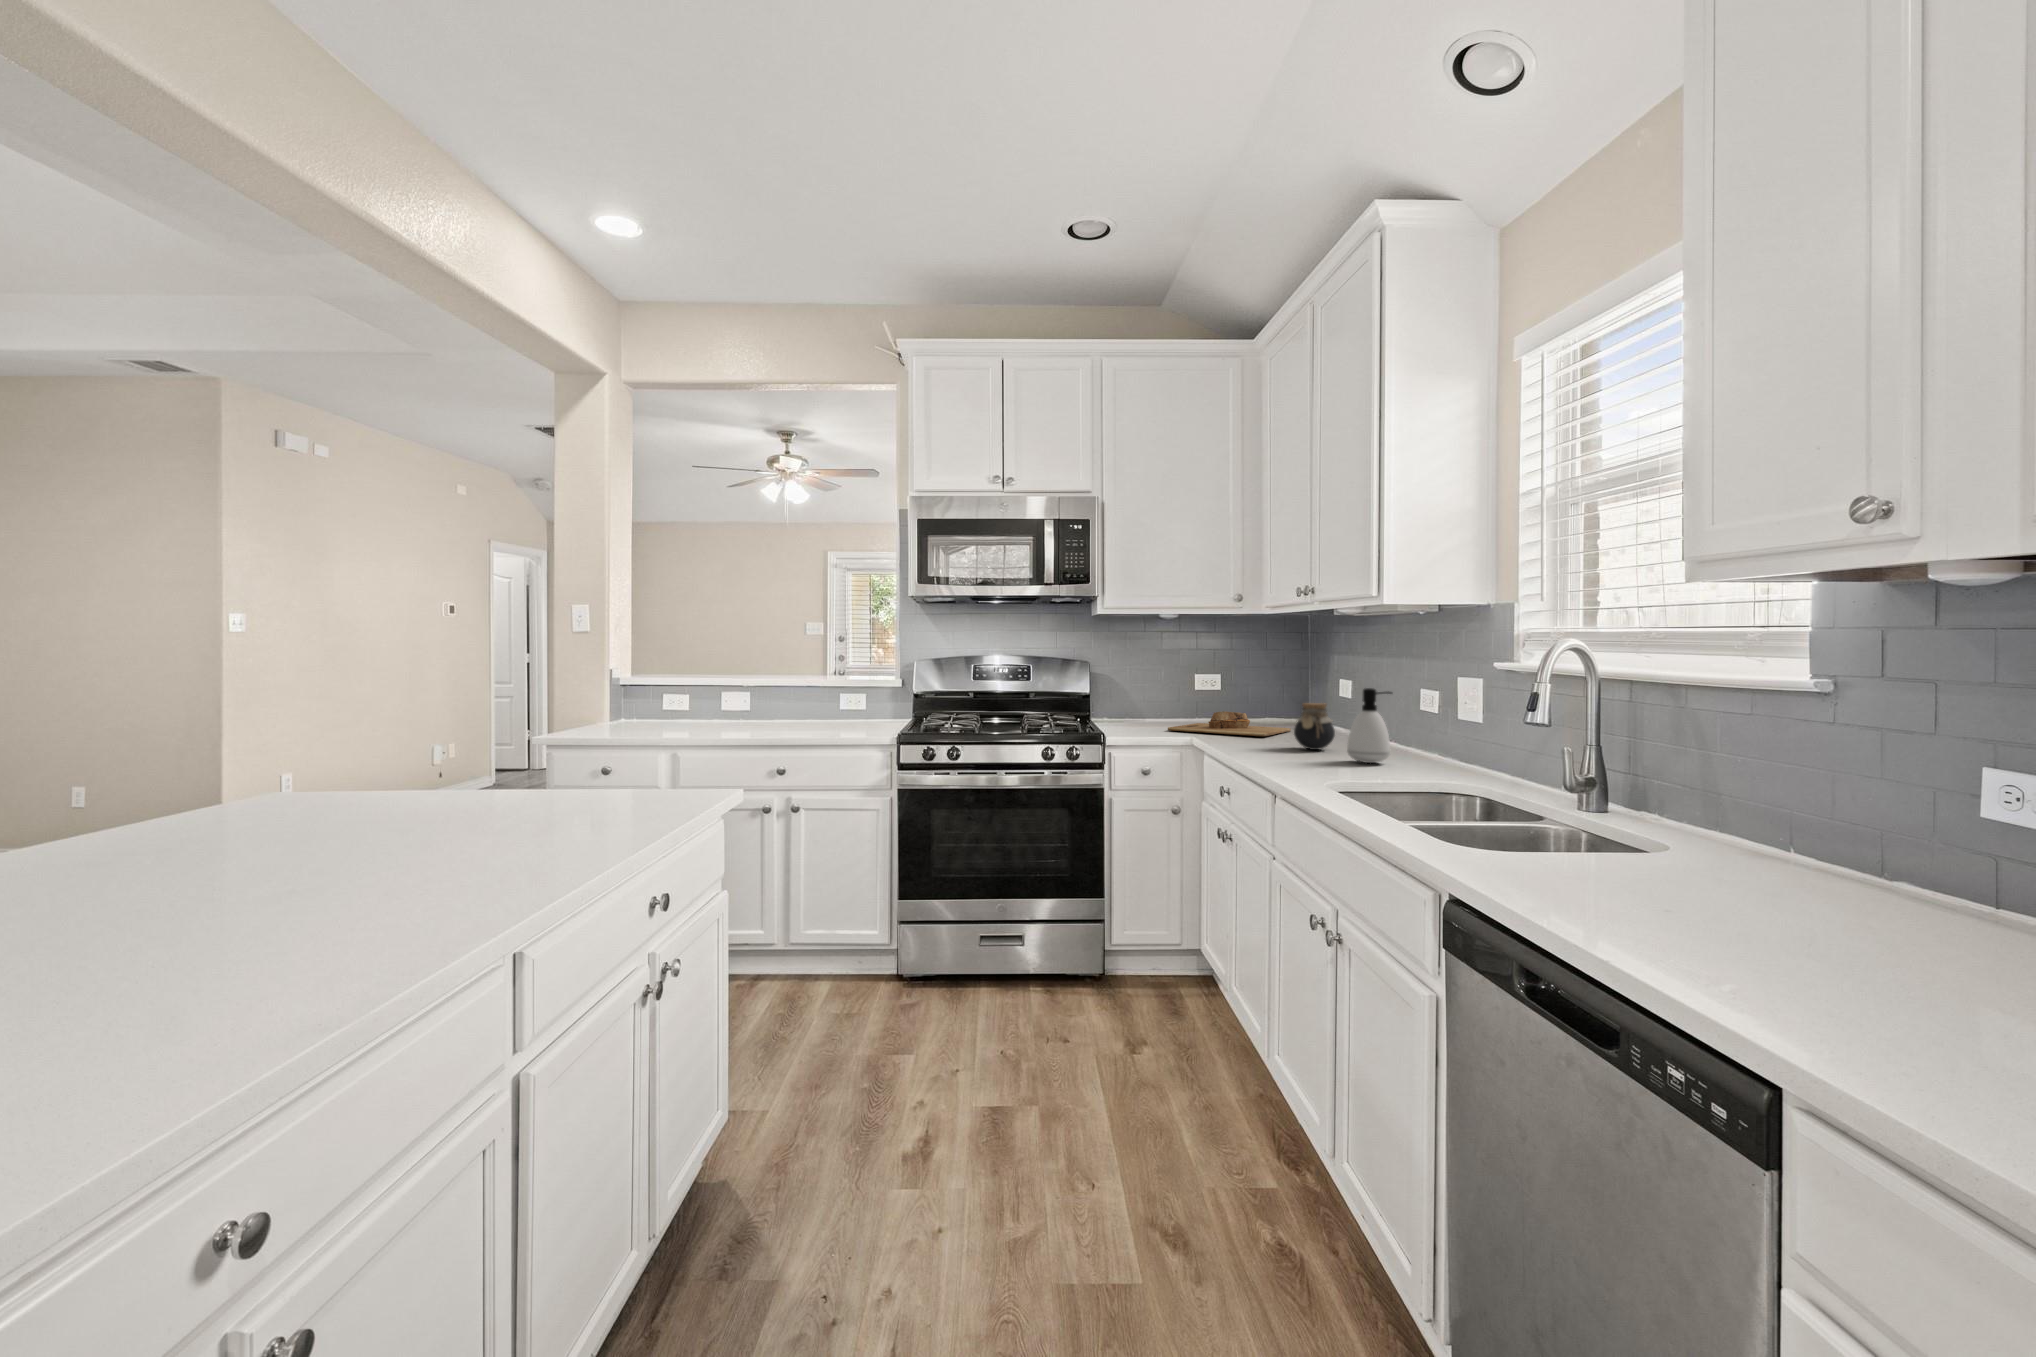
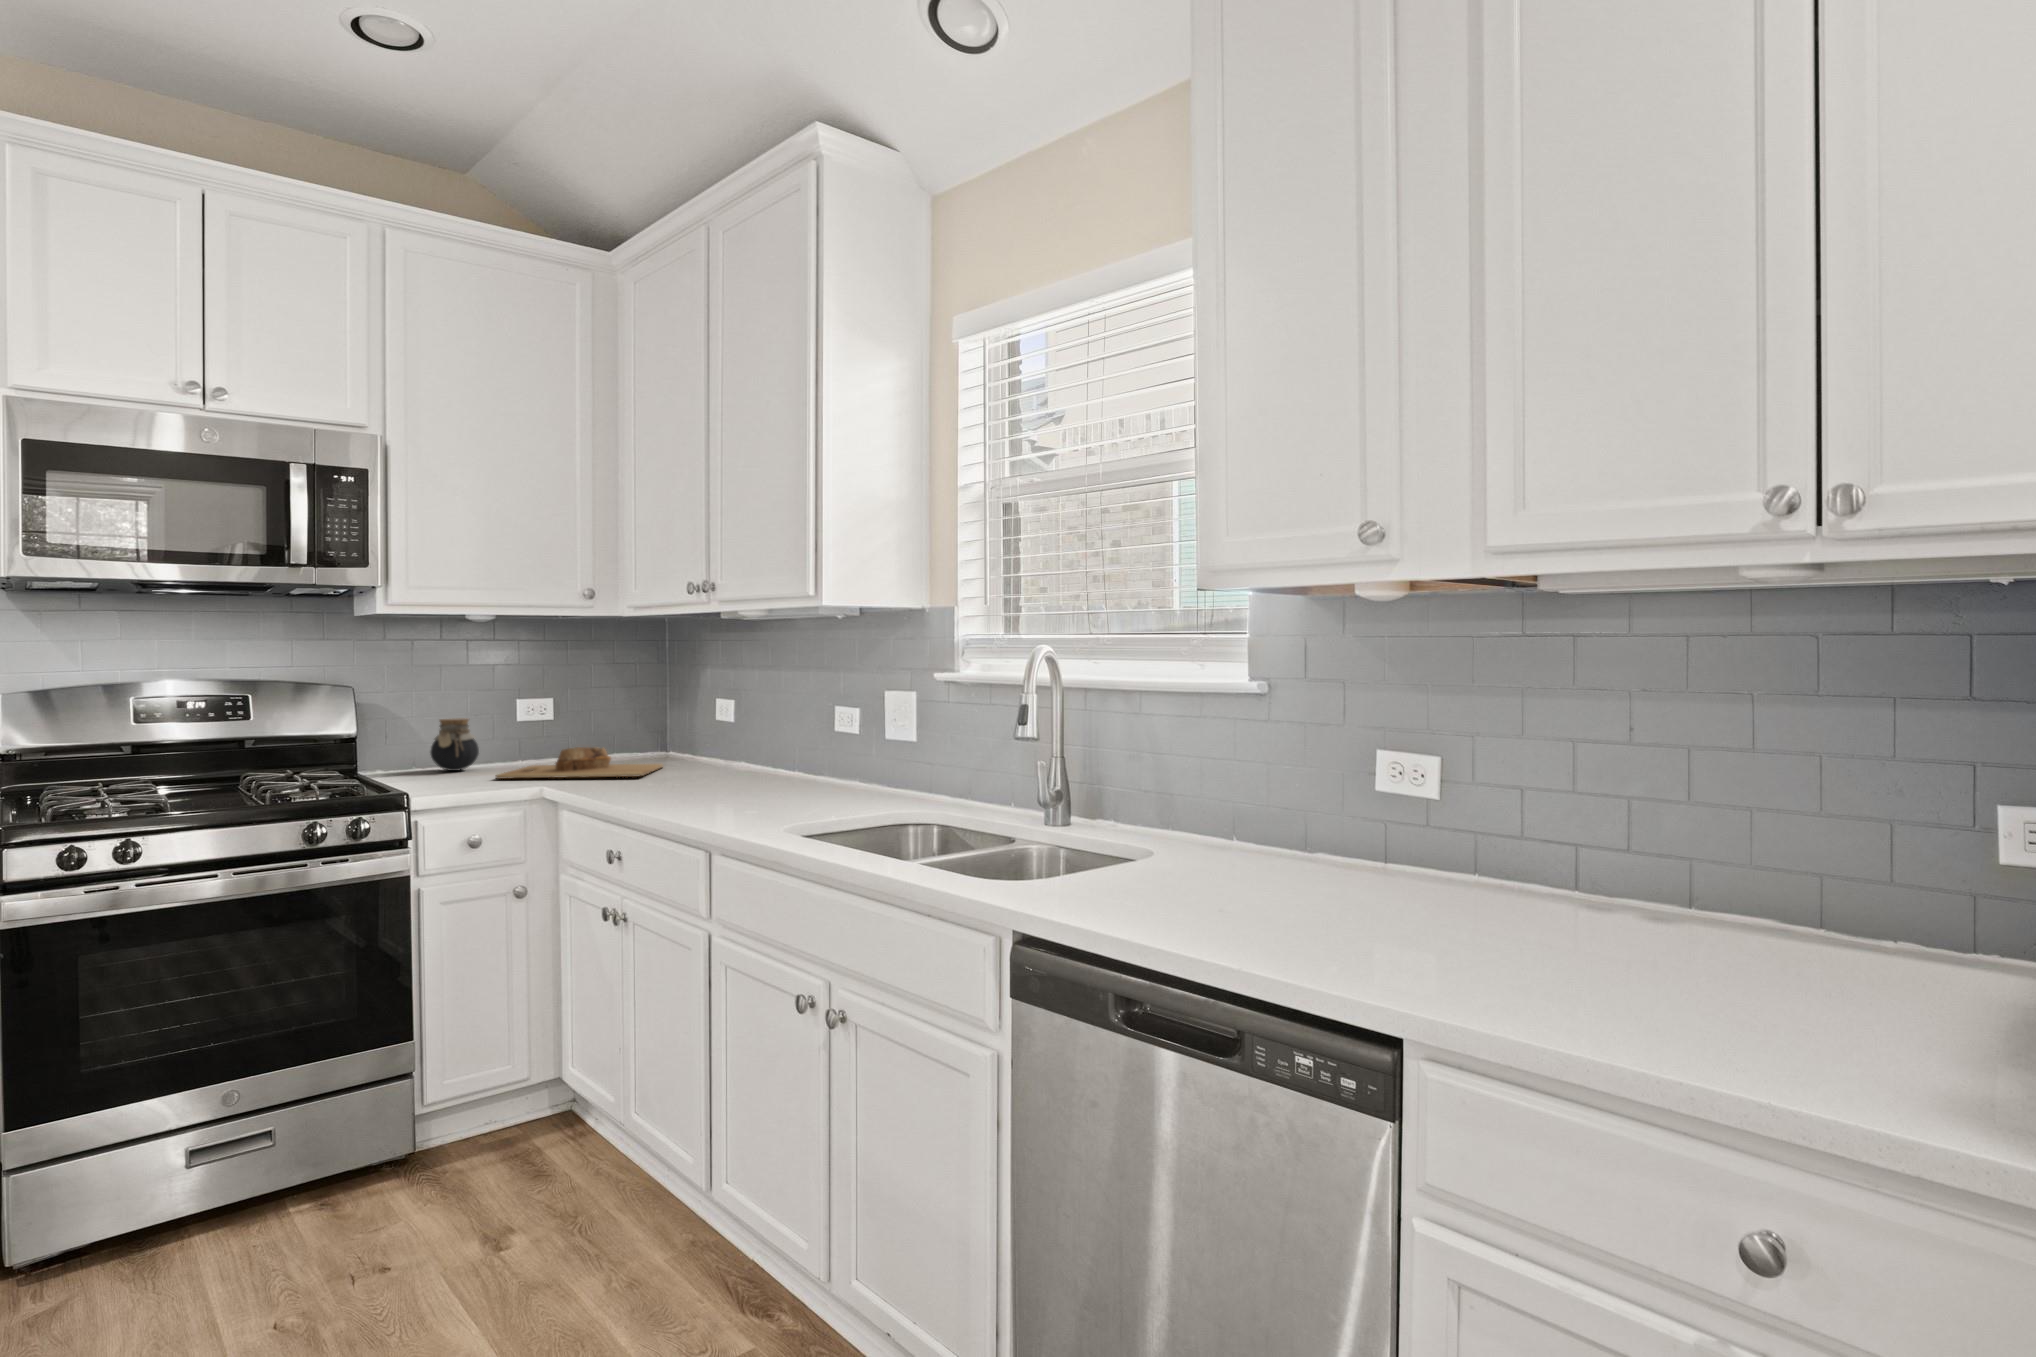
soap dispenser: present [1347,688,1392,763] -> none [772,708,822,798]
jar: present [1294,703,1335,750] -> present [430,718,479,771]

